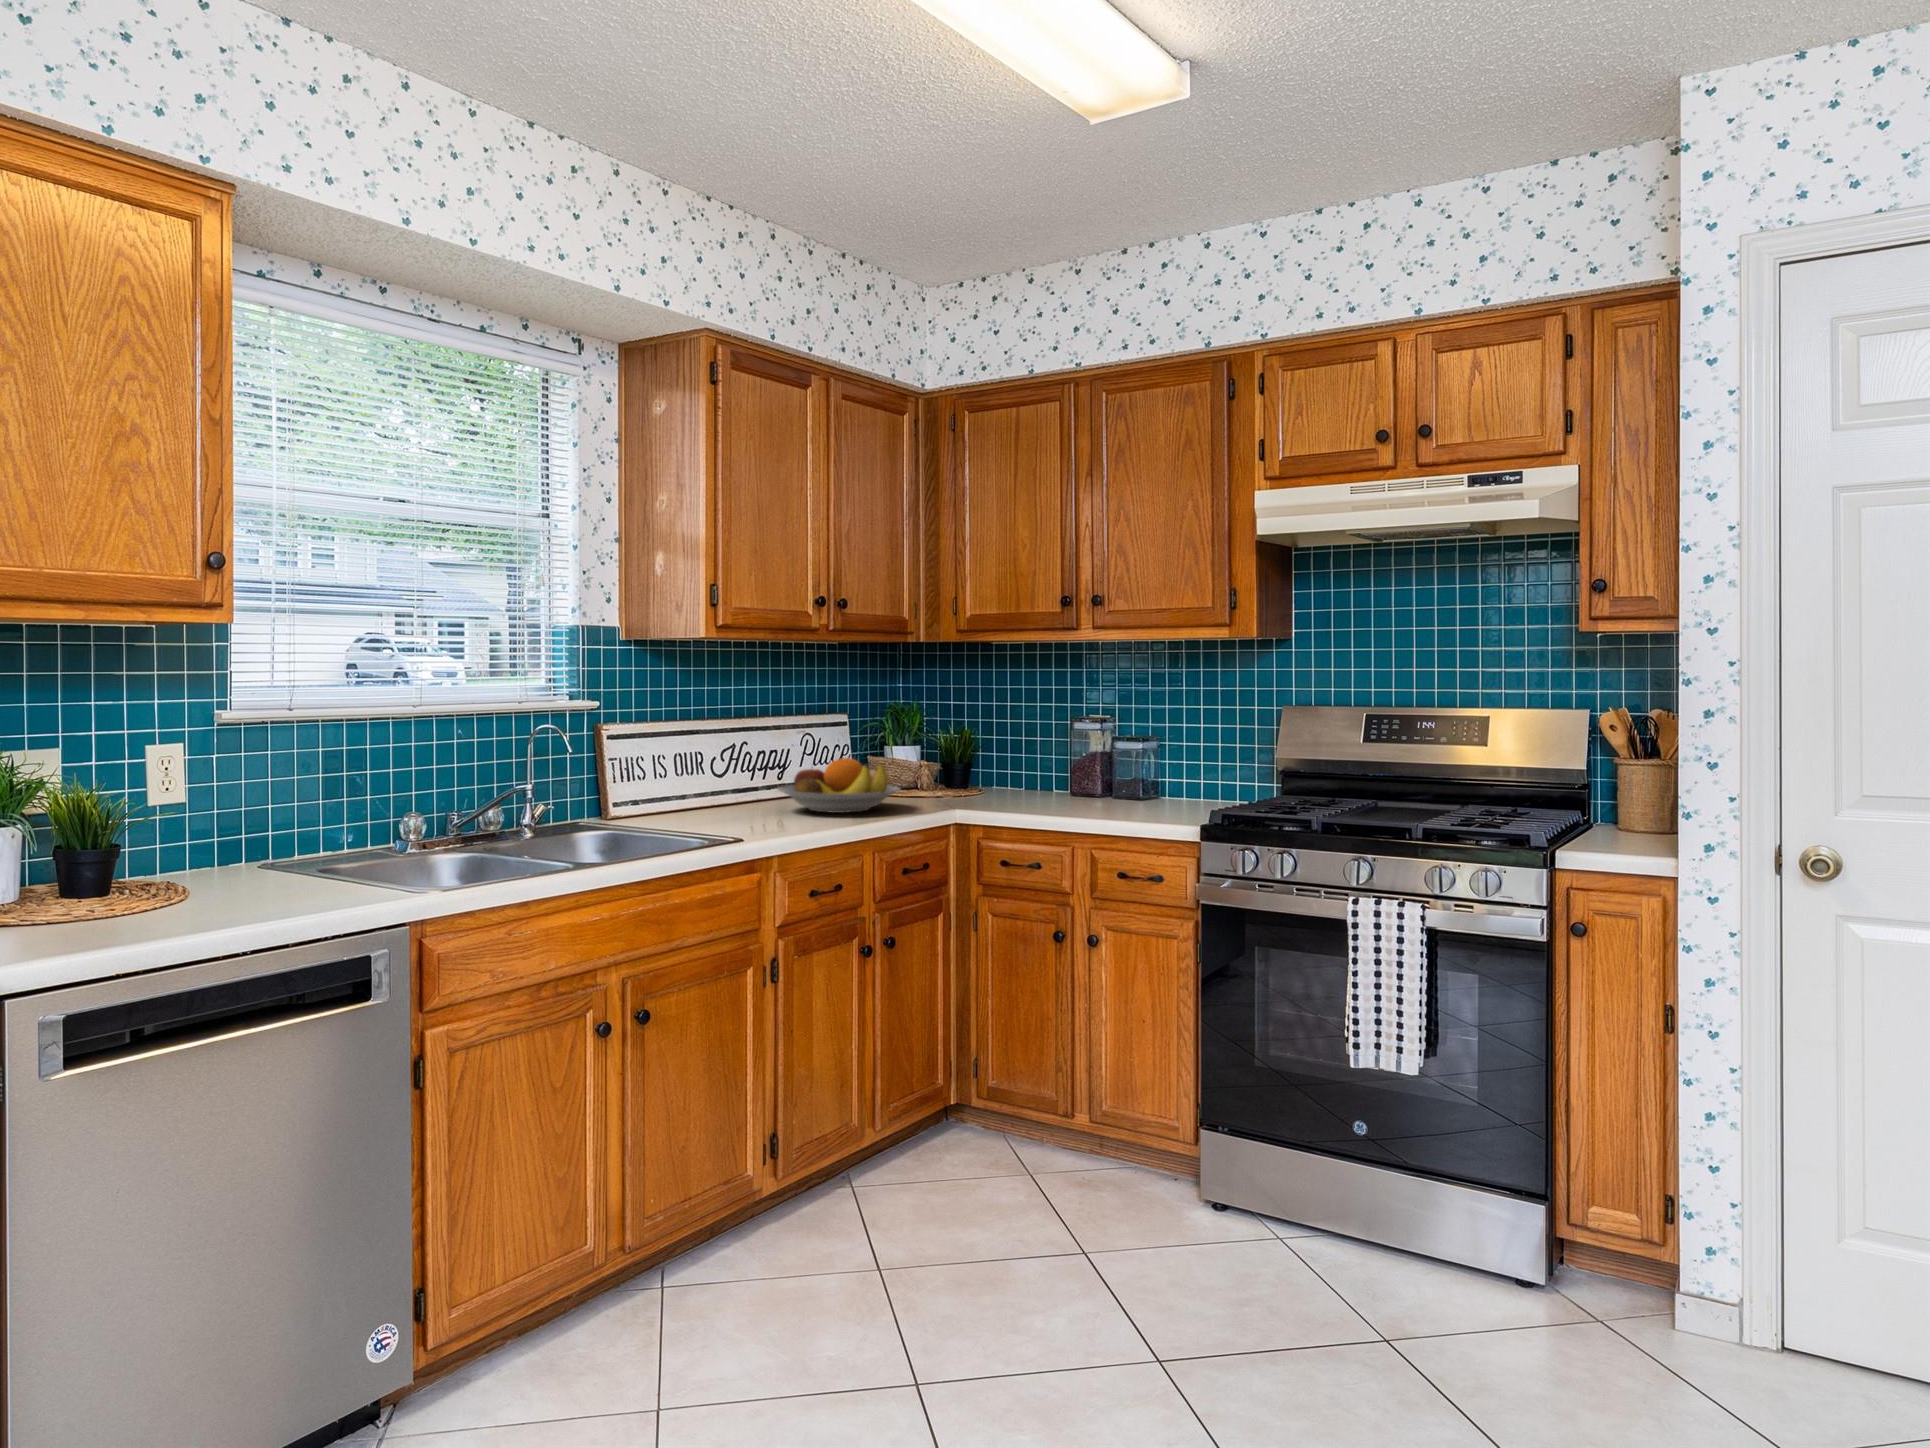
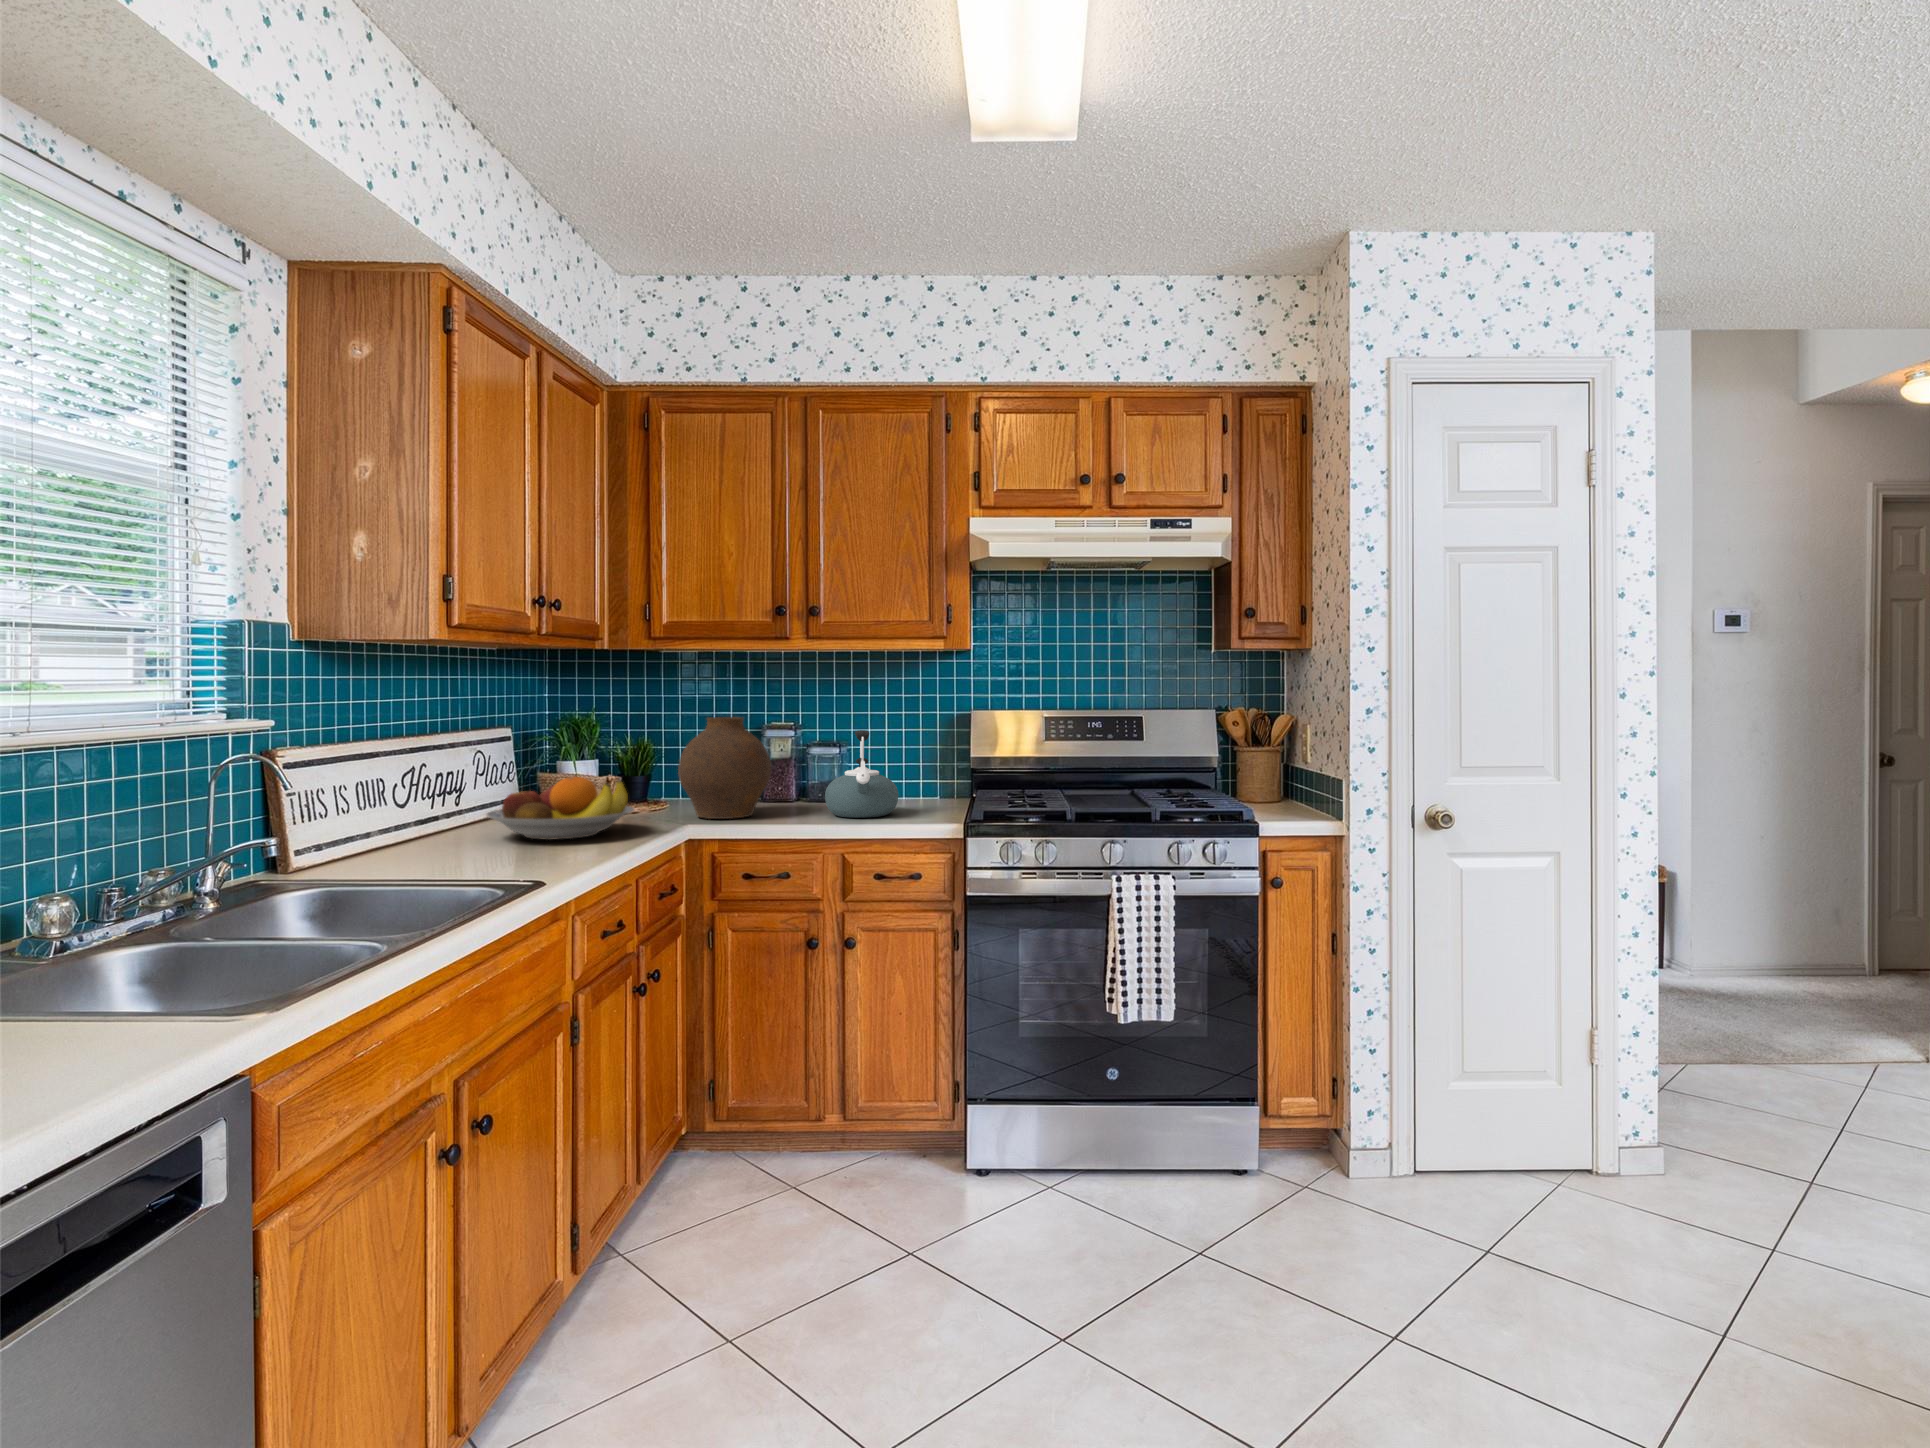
vase: none [955,707,1043,806] -> present [678,717,771,819]
kettle: none [1085,724,1162,814] -> present [825,730,898,818]

